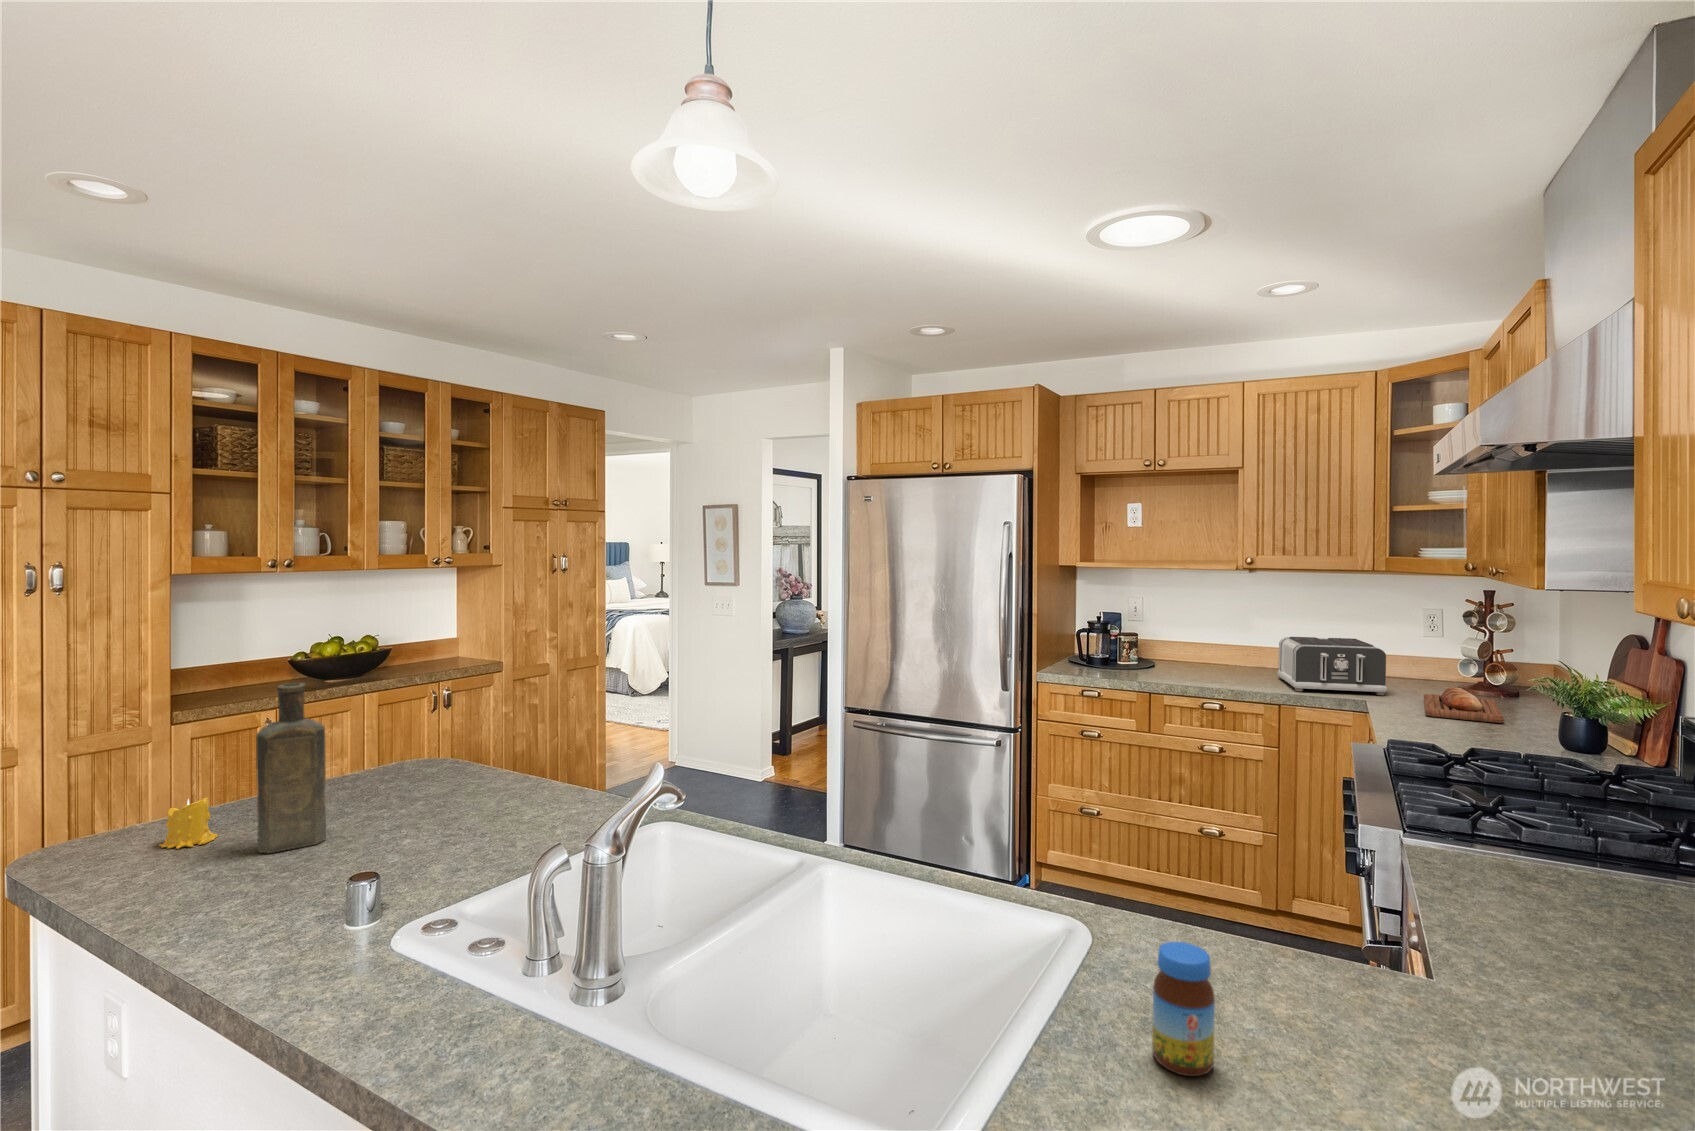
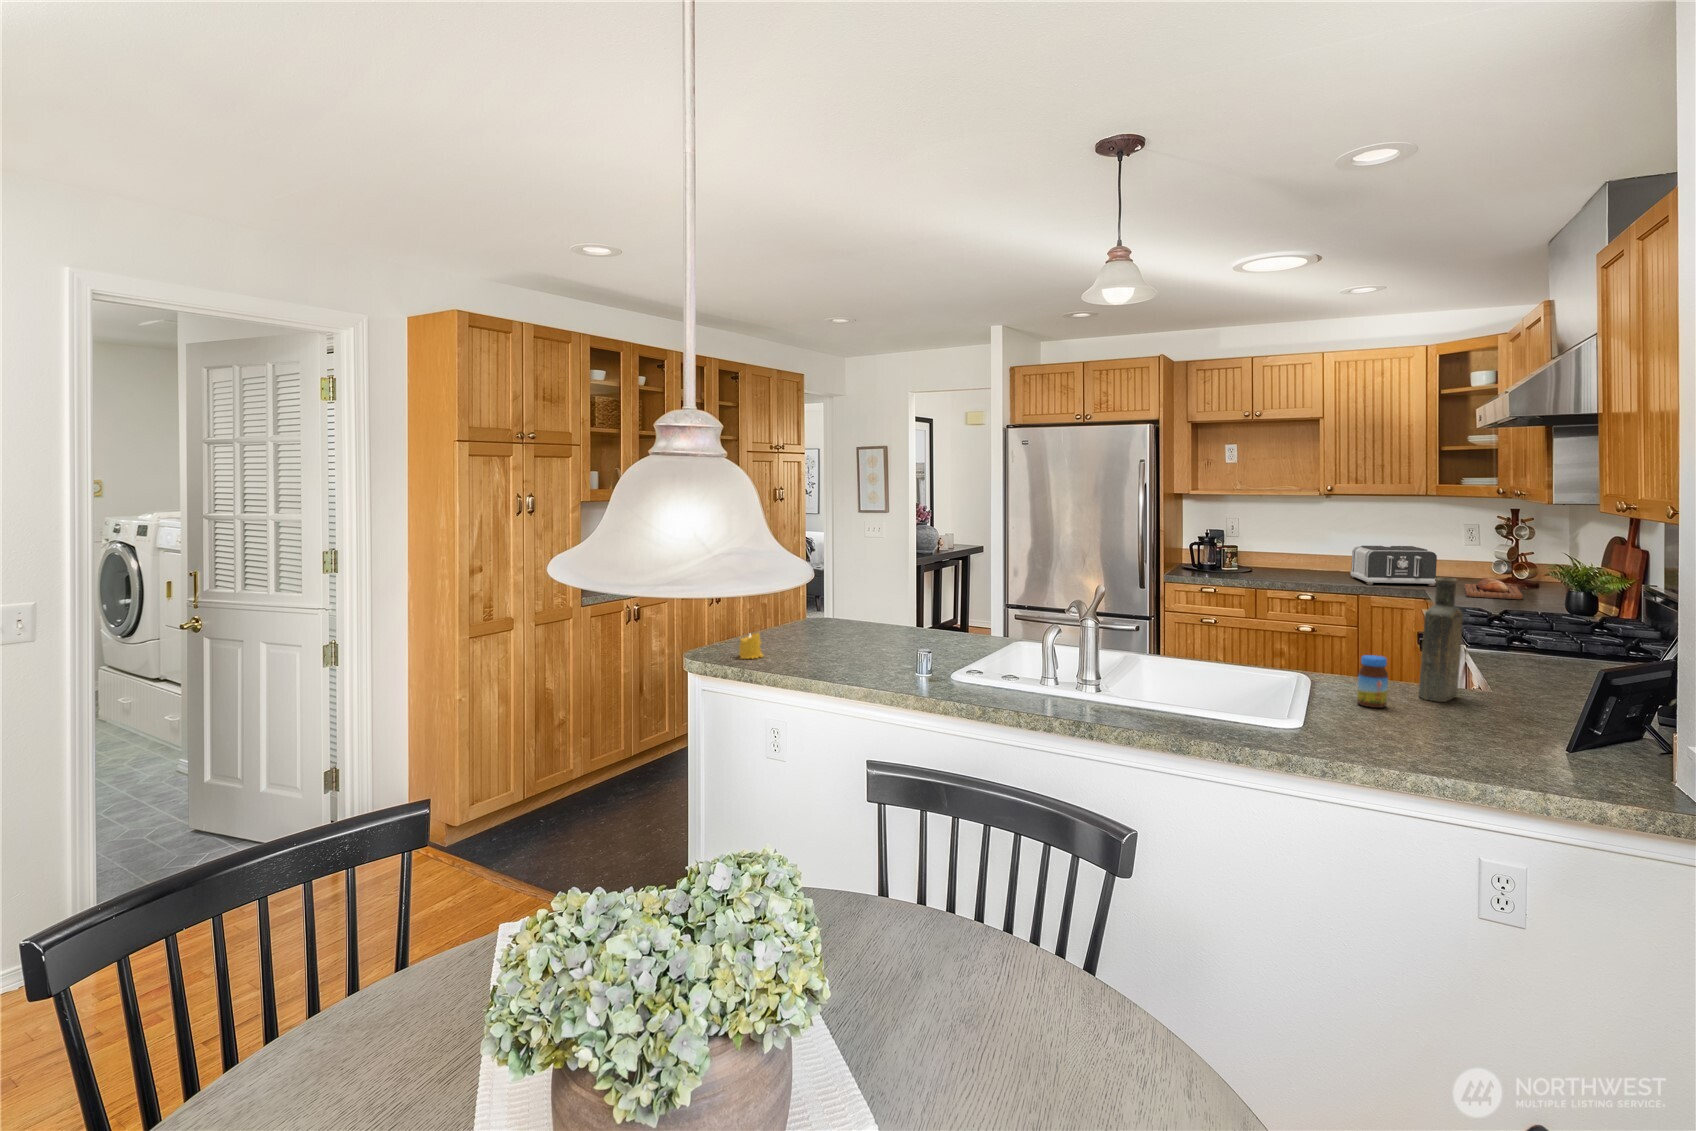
bottle: present [256,683,326,853] -> present [1419,578,1463,702]

